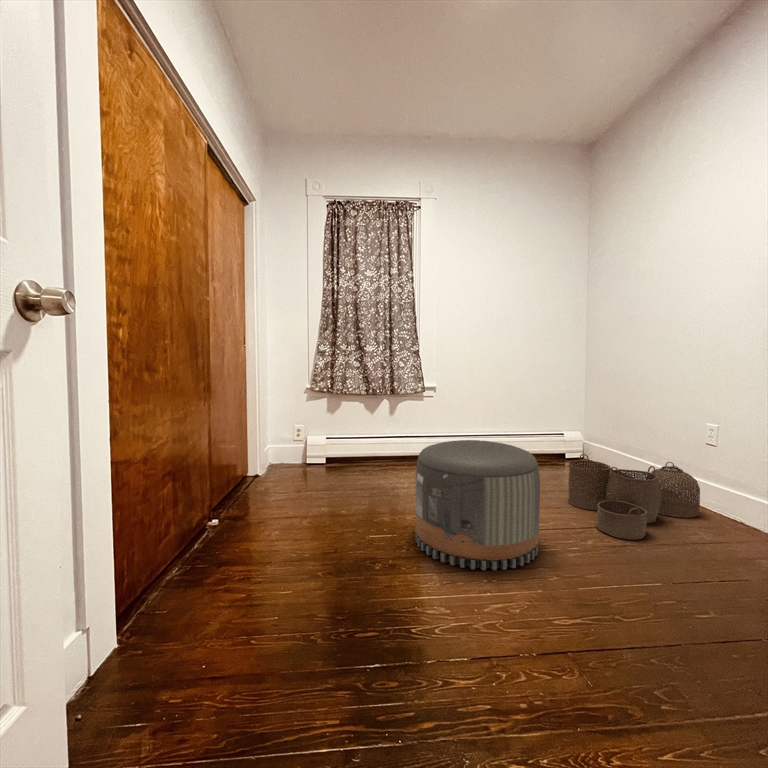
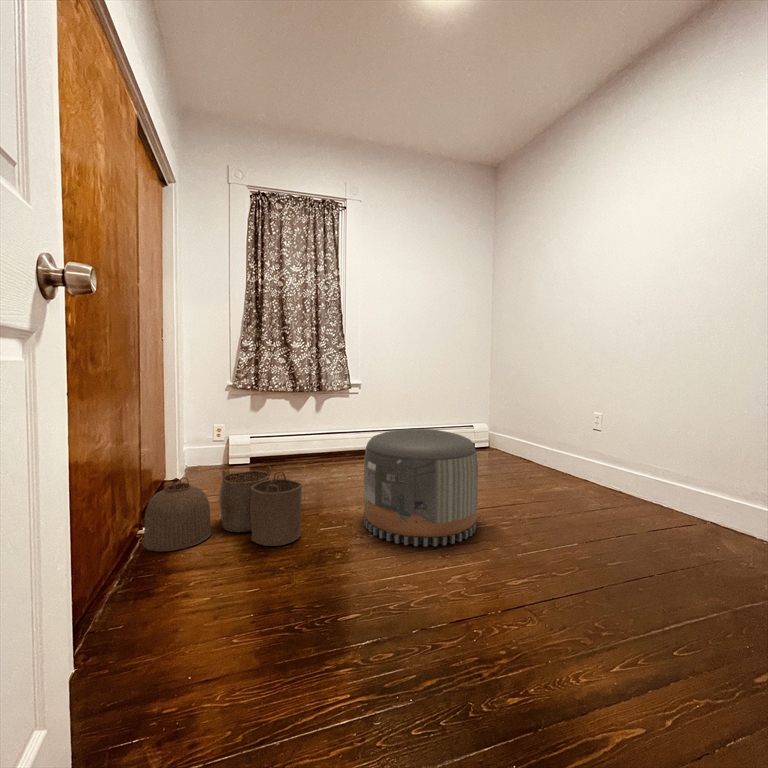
woven basket: present [568,454,700,540] -> present [143,467,302,551]

